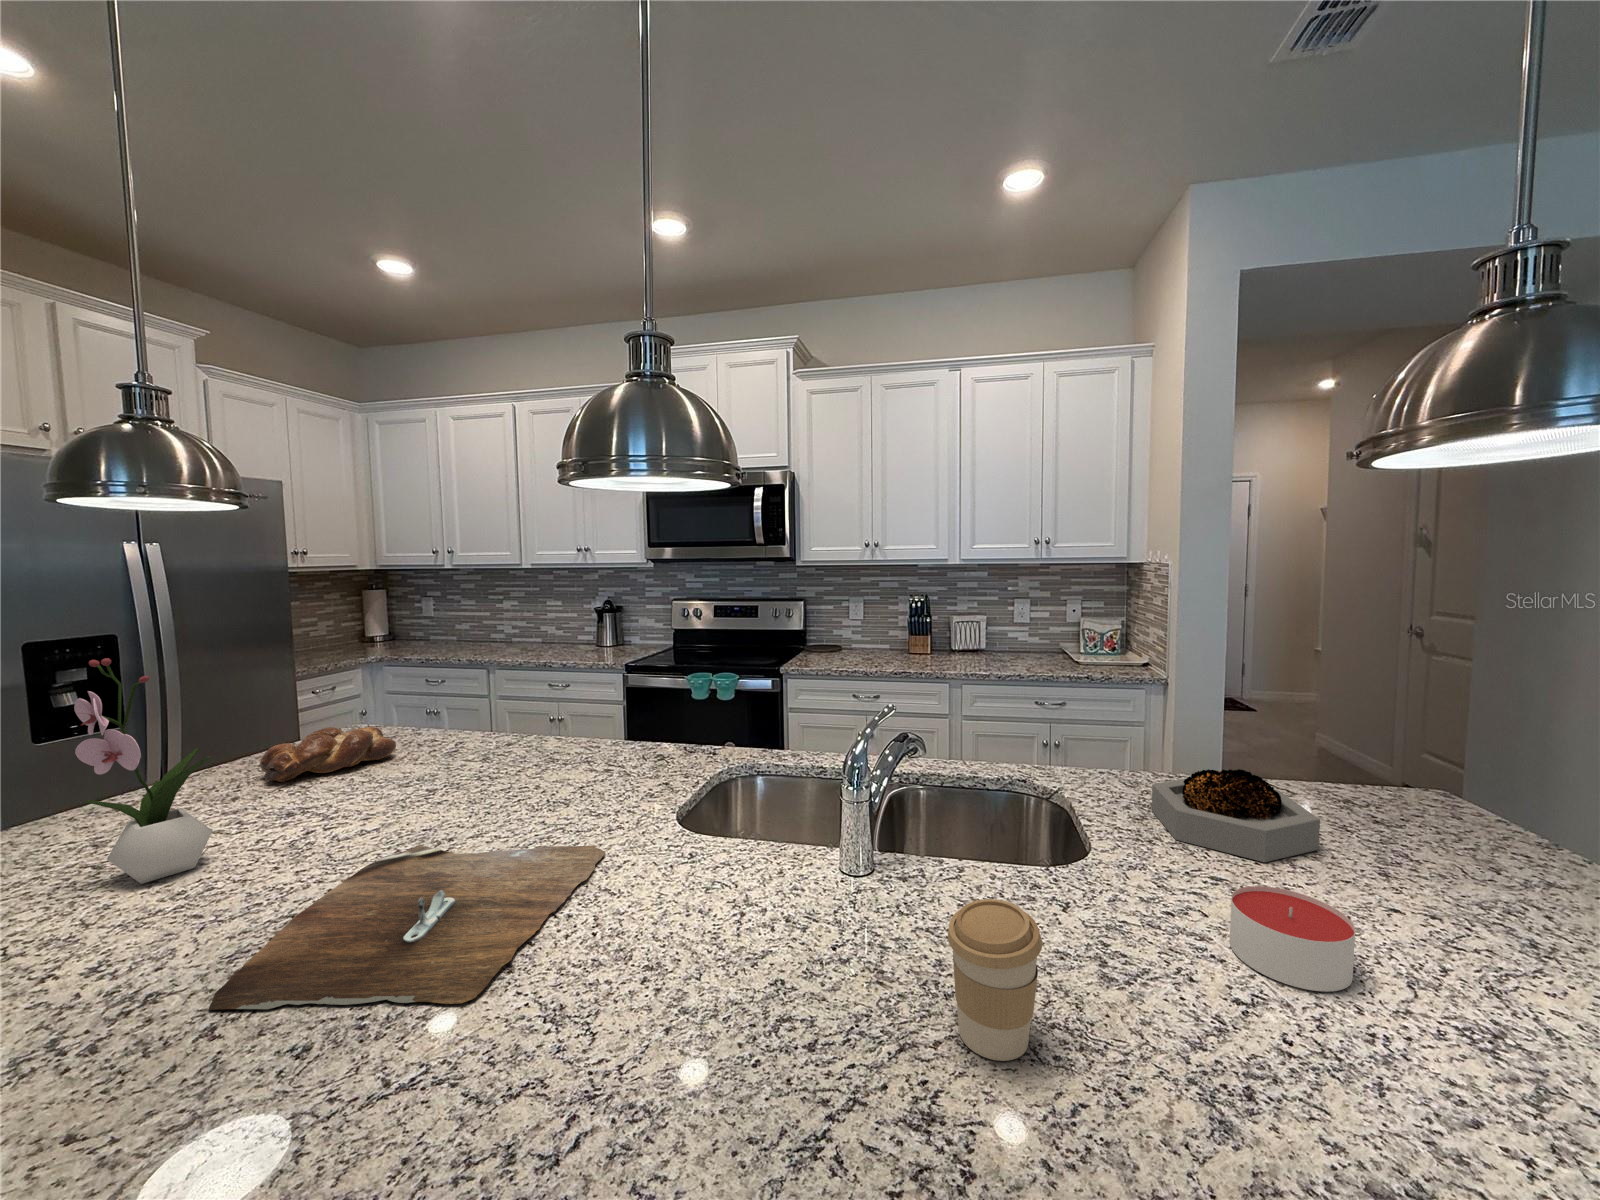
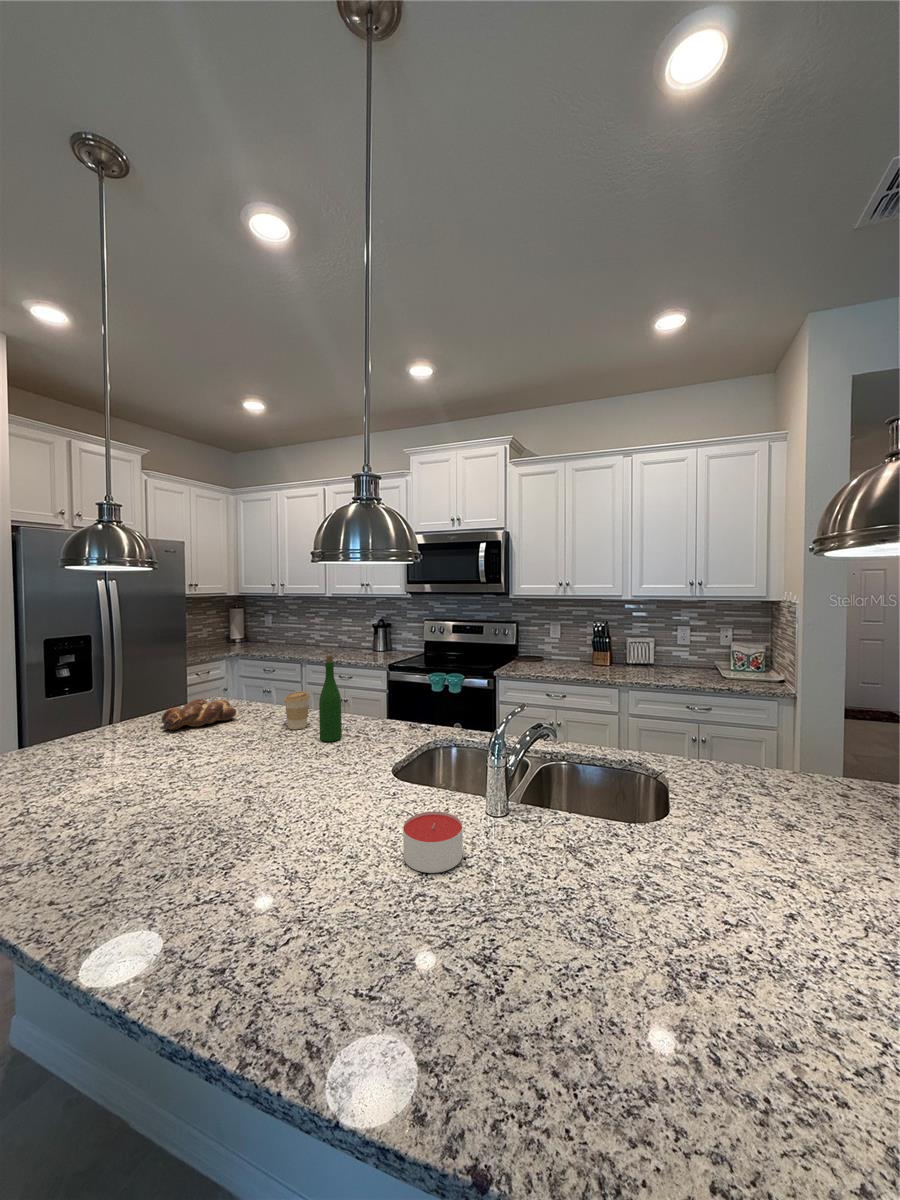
wine bottle: none [546,645,583,782] -> present [319,654,342,742]
flower arrangement: present [74,658,212,884] -> none [68,655,133,782]
decorative bowl: present [1152,769,1320,862] -> none [724,759,846,834]
cutting board: present [208,845,606,1010] -> none [119,773,342,863]
candle: present [1230,886,1355,992] -> present [403,811,463,873]
coffee cup: present [948,899,1042,1061] -> present [284,692,309,729]

